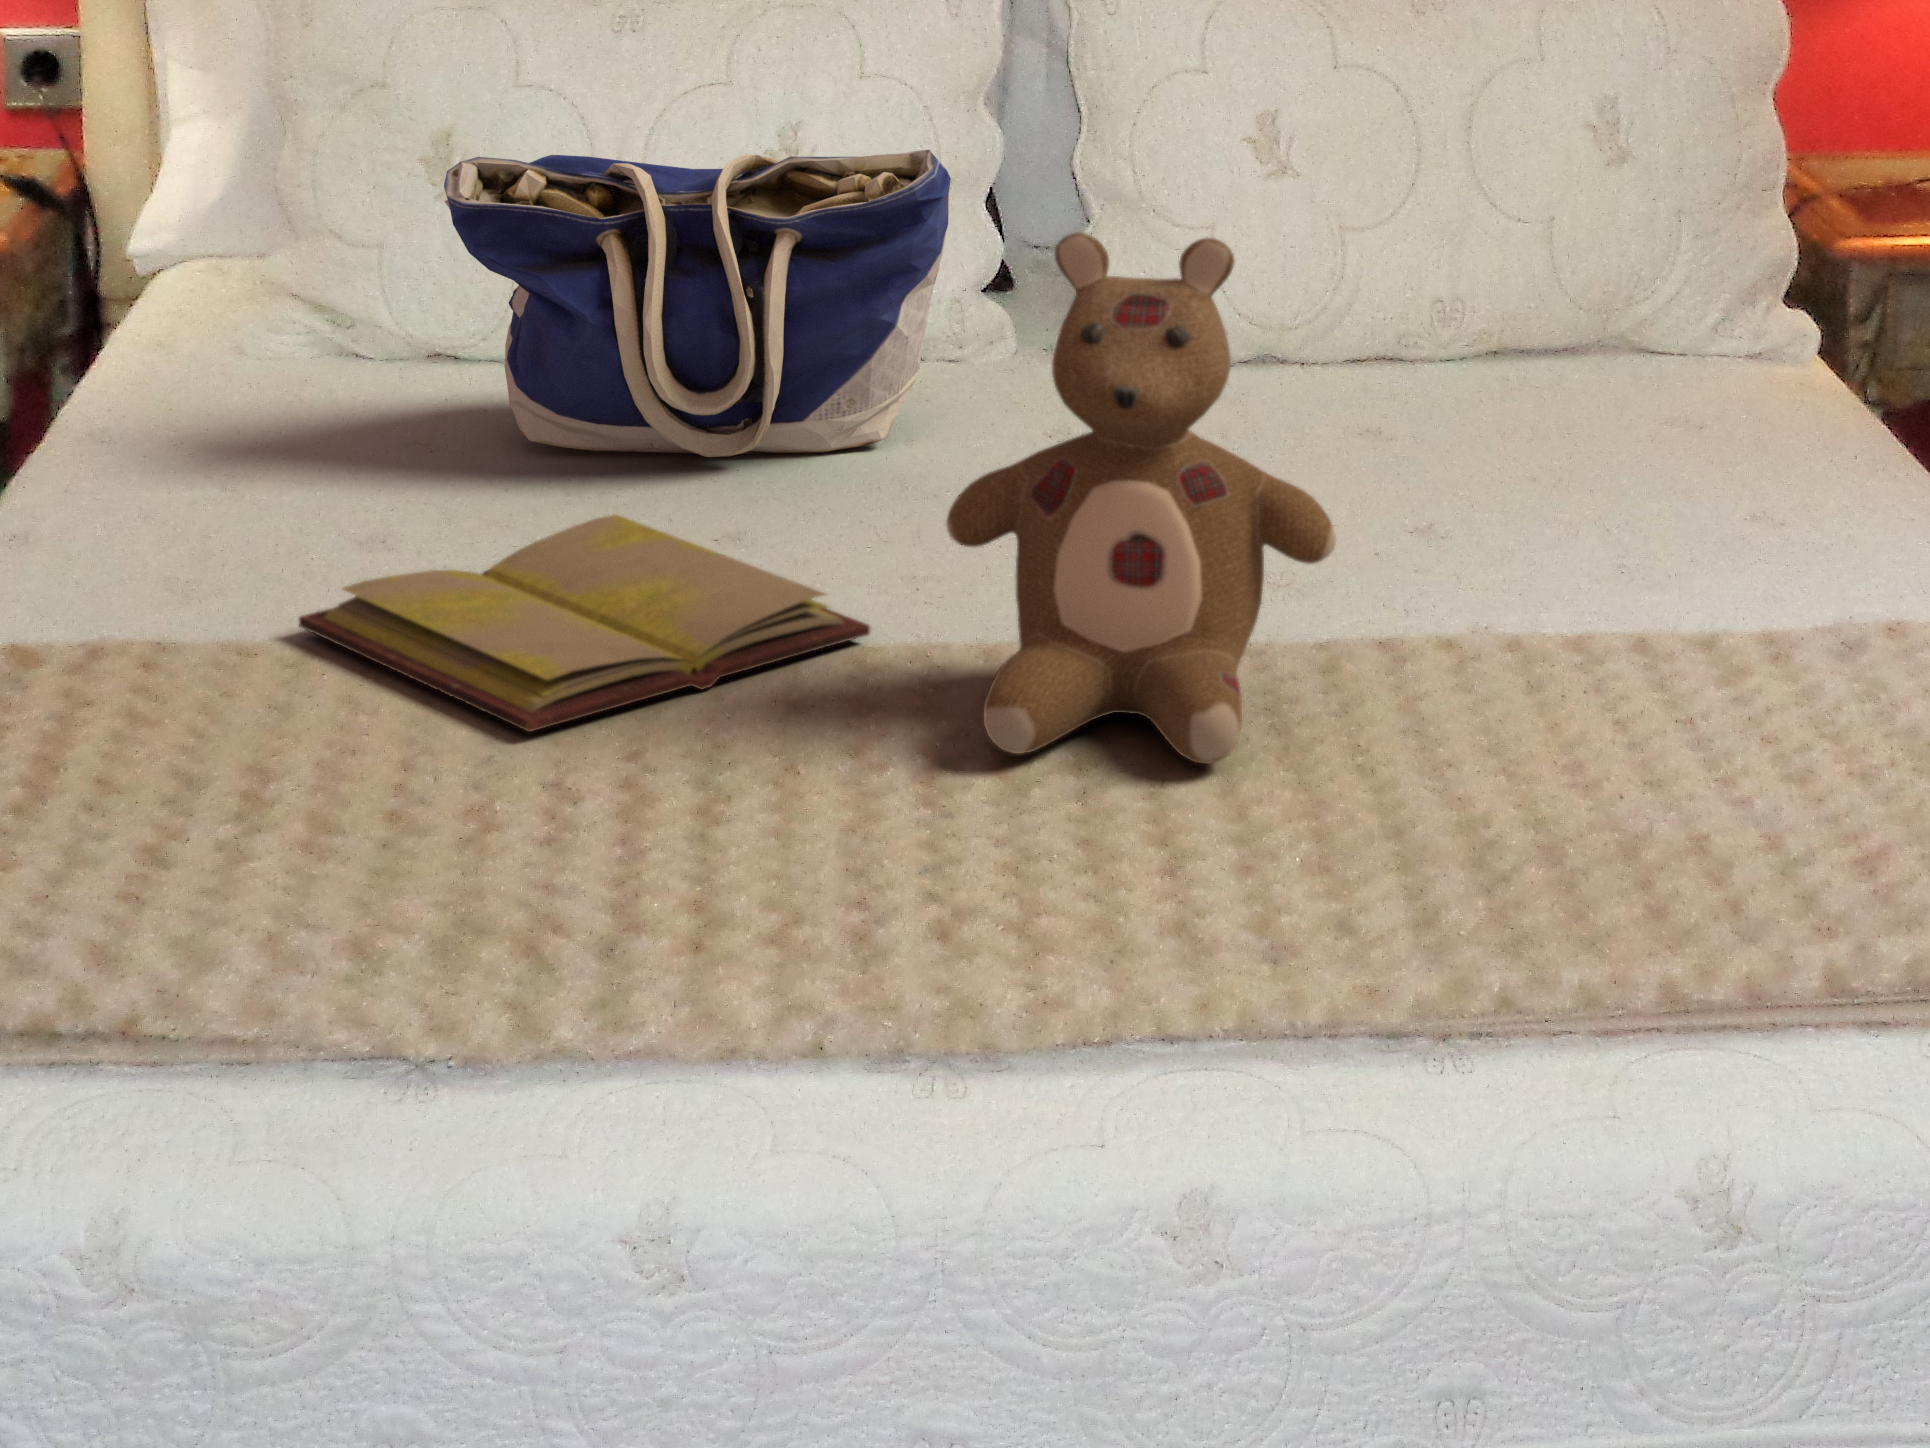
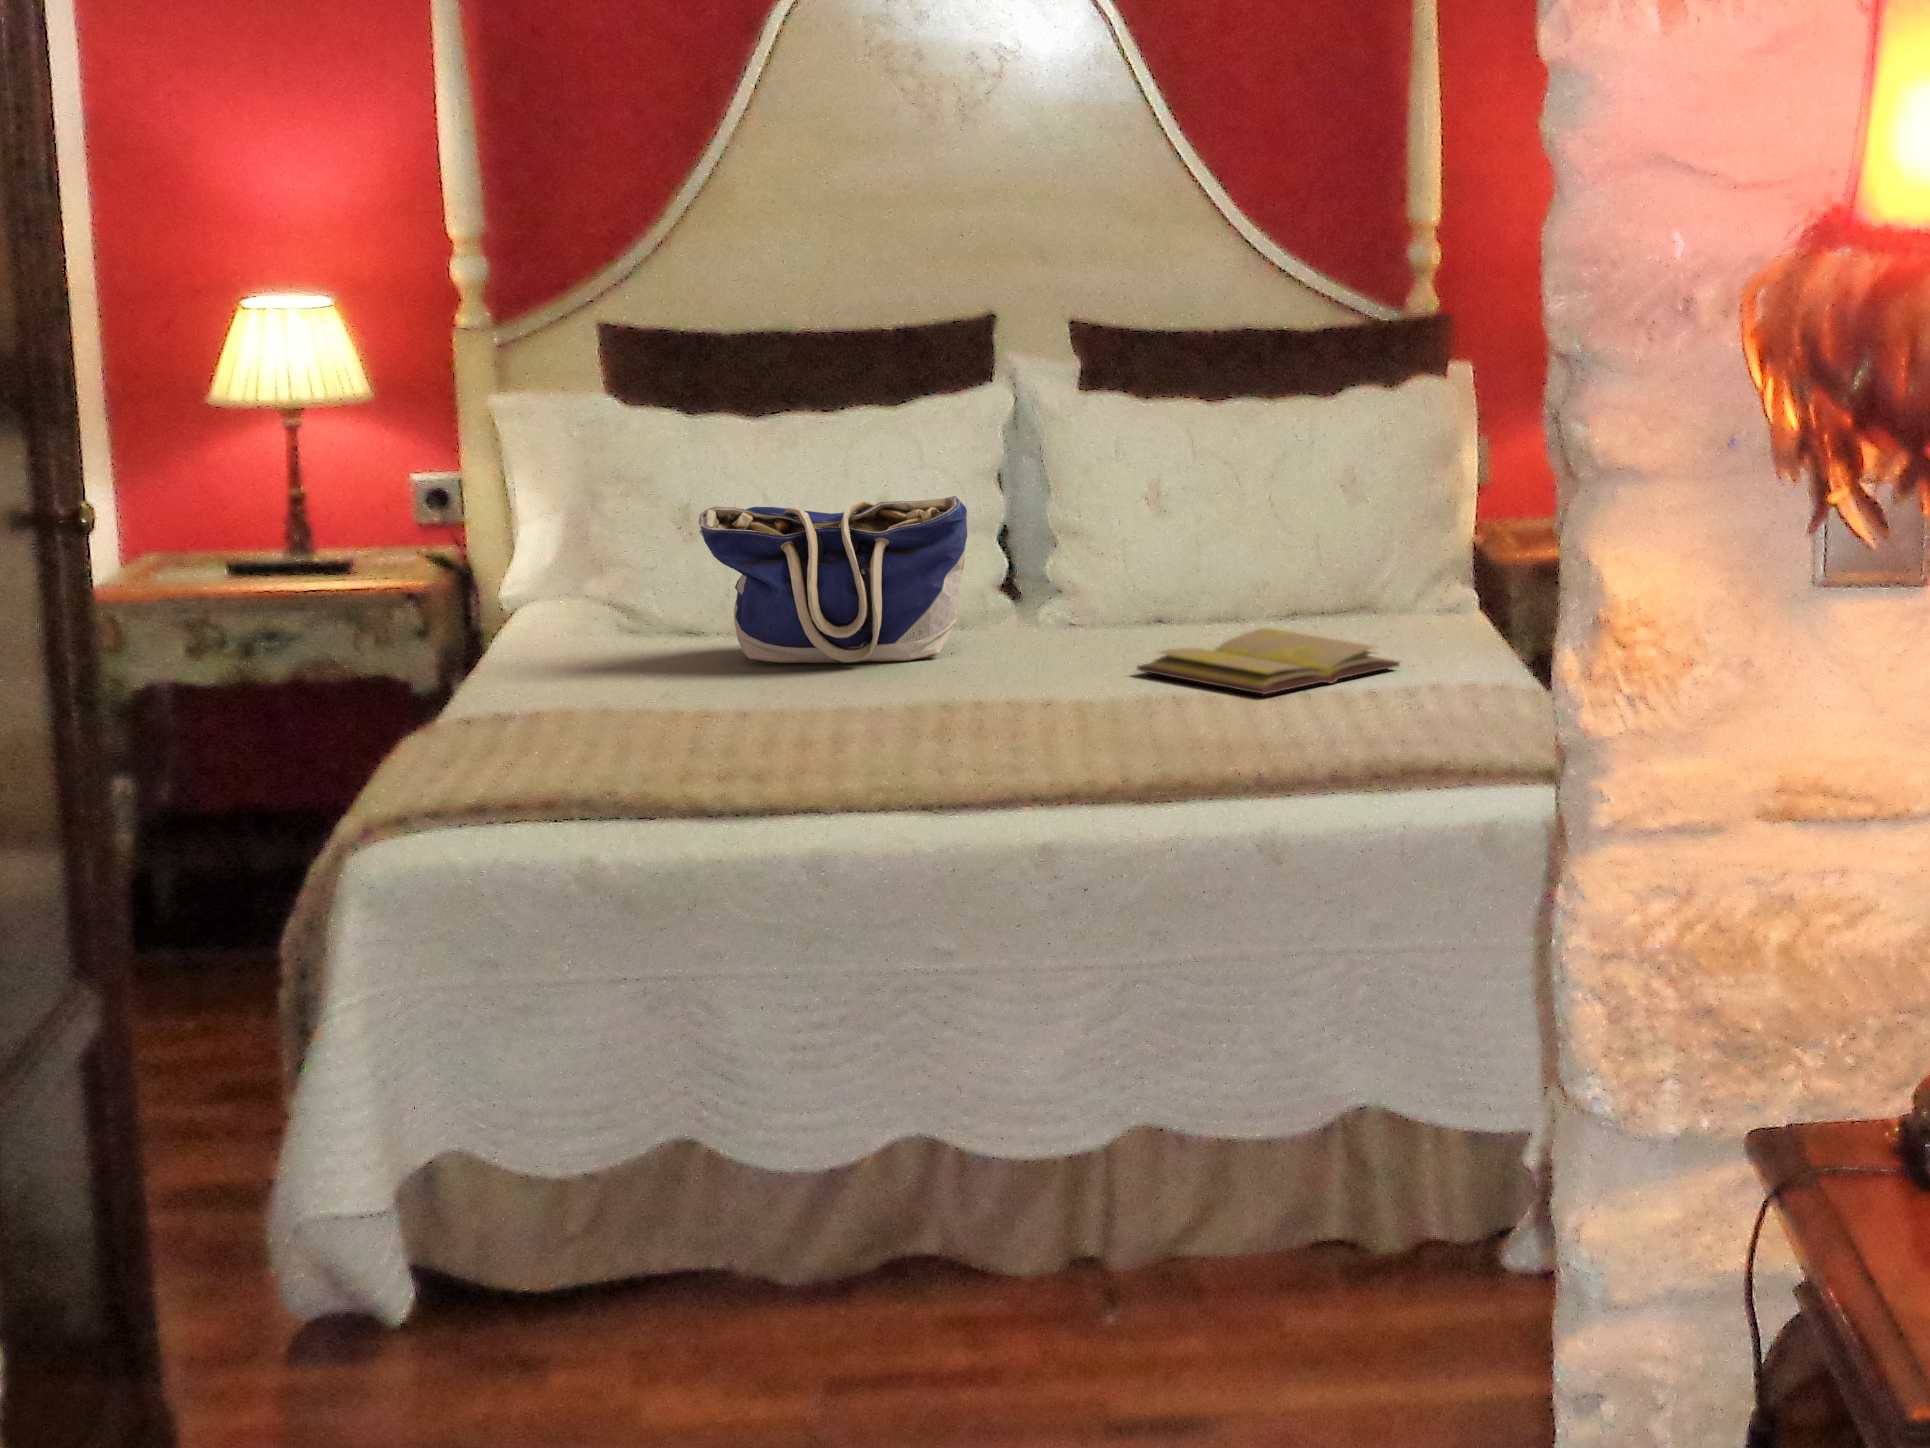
stuffed bear: present [946,232,1336,764] -> none [957,510,1144,751]
diary: present [299,515,870,732] -> present [1137,628,1399,695]

